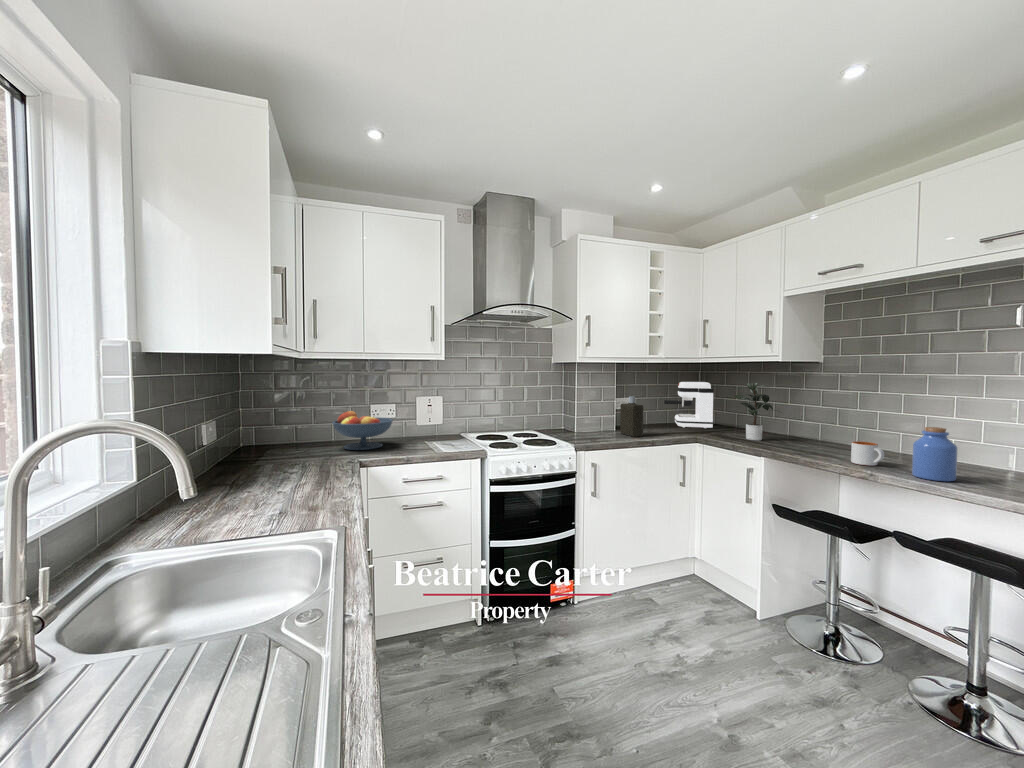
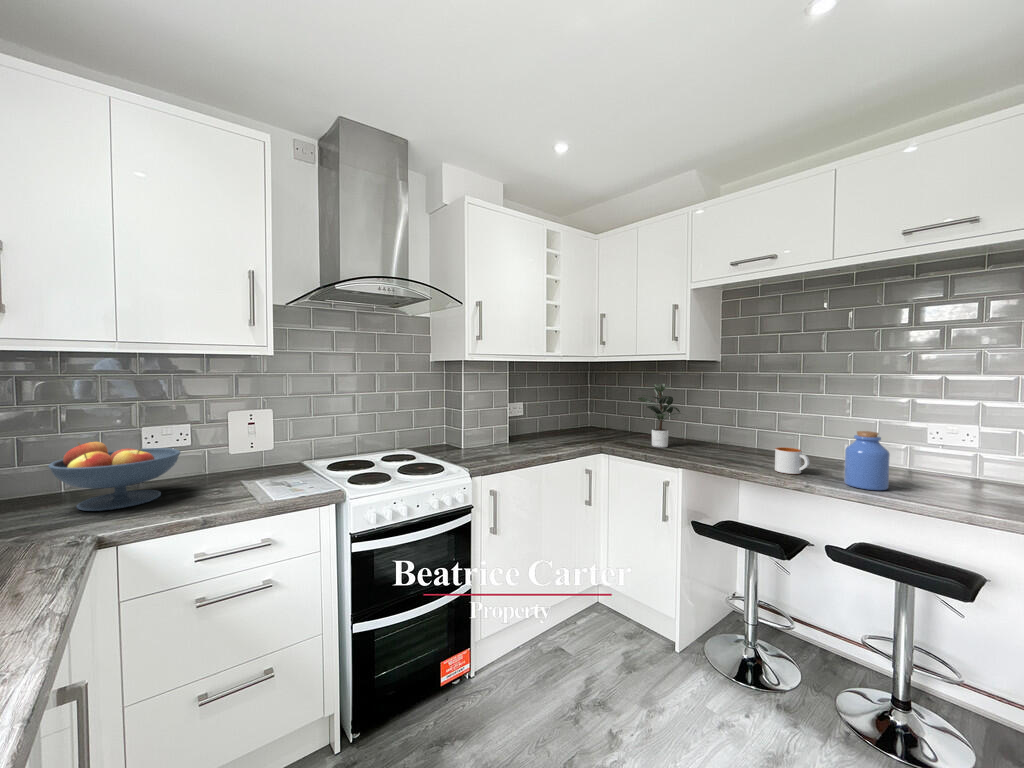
coffee maker: present [664,382,713,428] -> none [557,383,610,434]
bottle: present [620,397,643,437] -> none [517,402,544,451]

